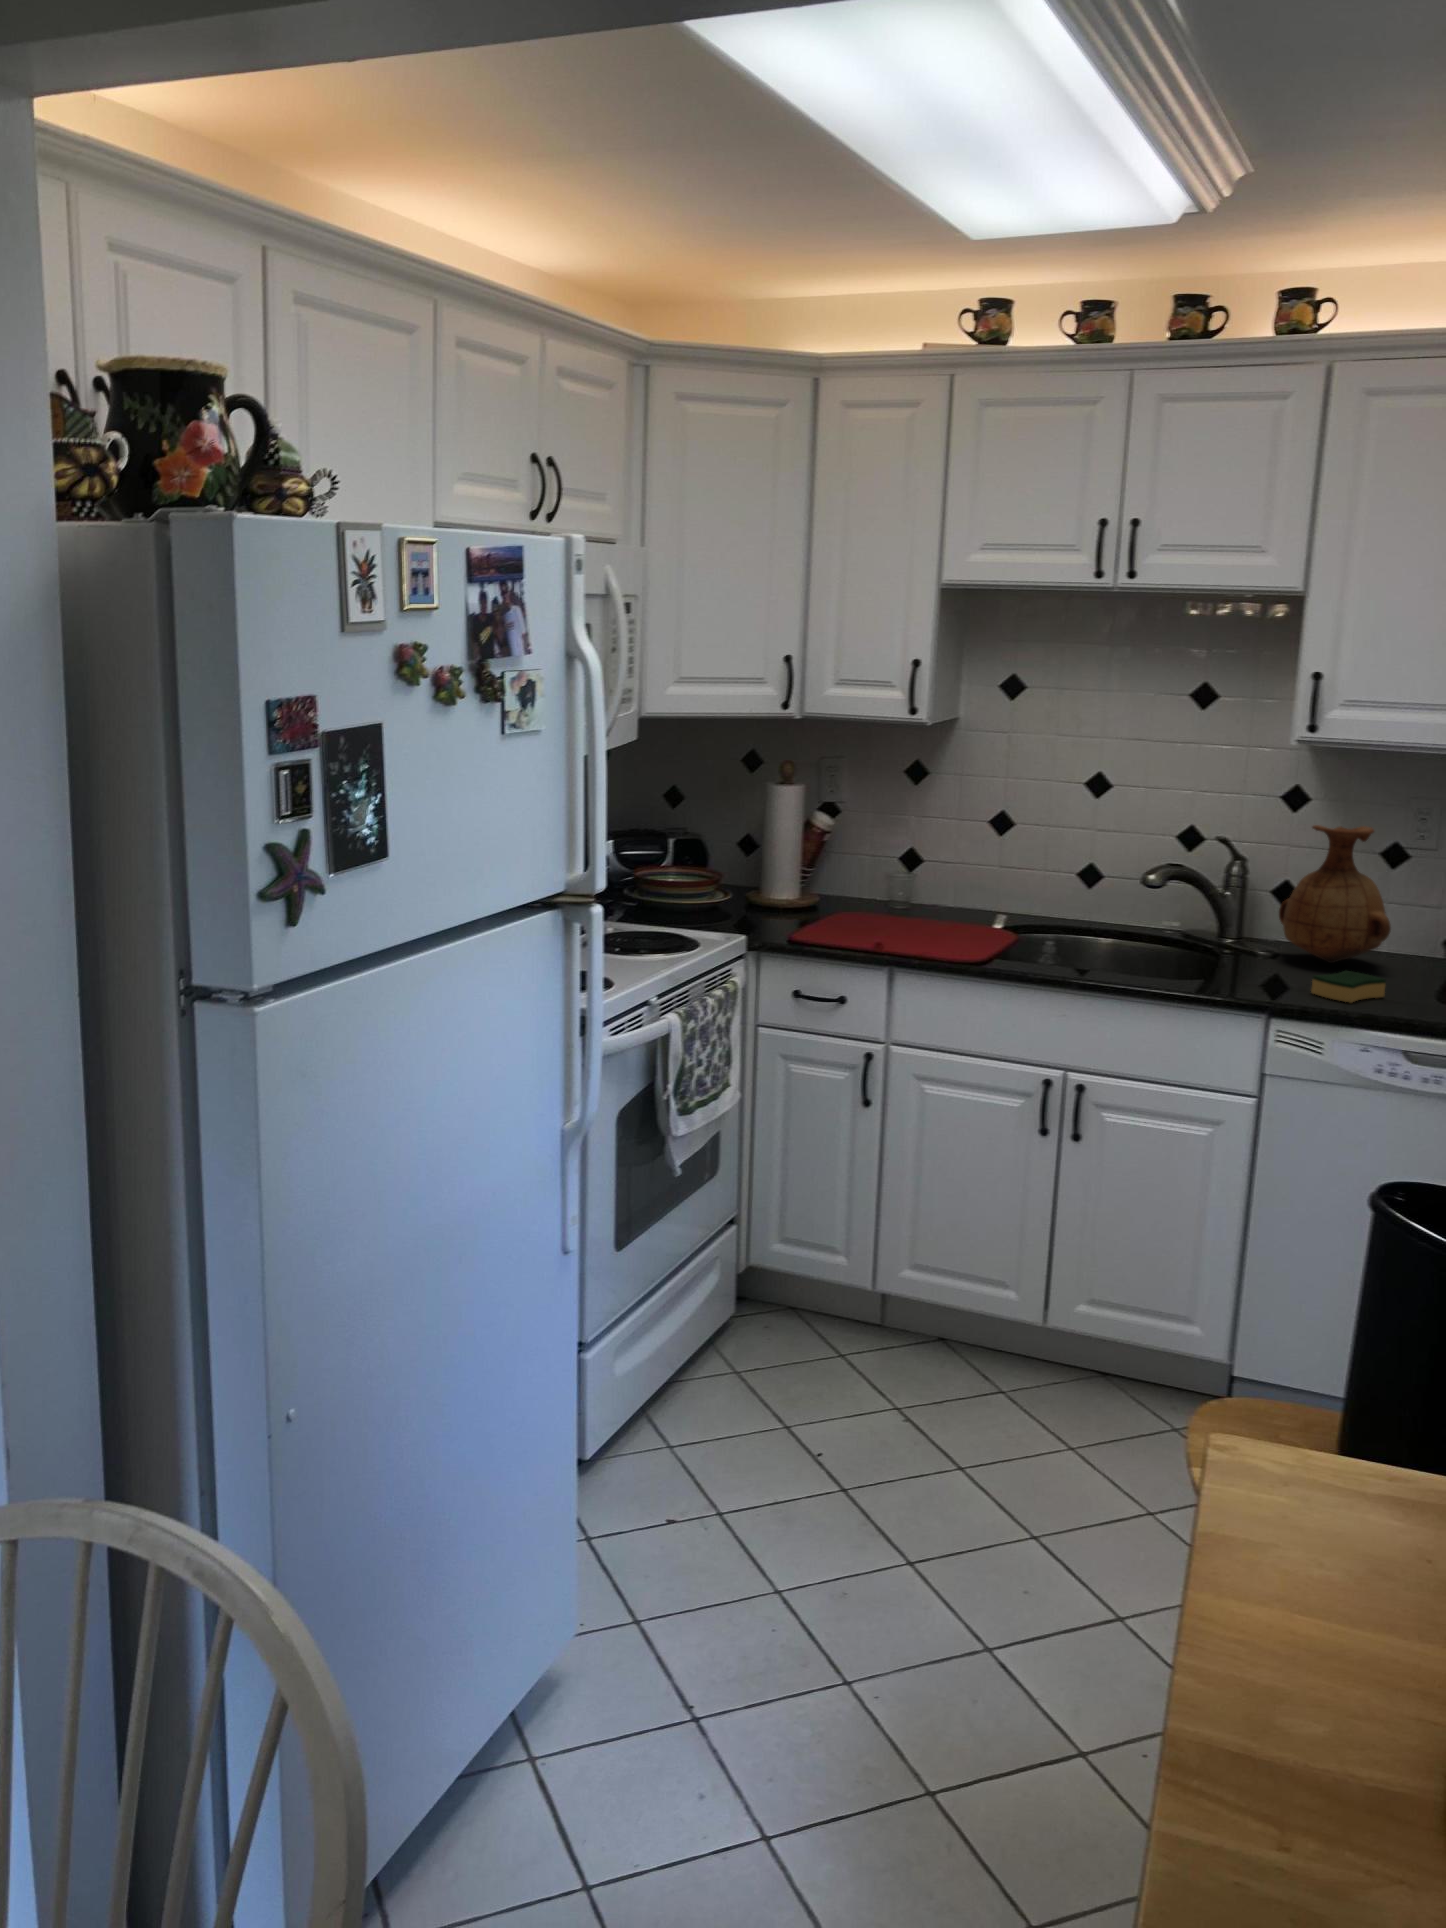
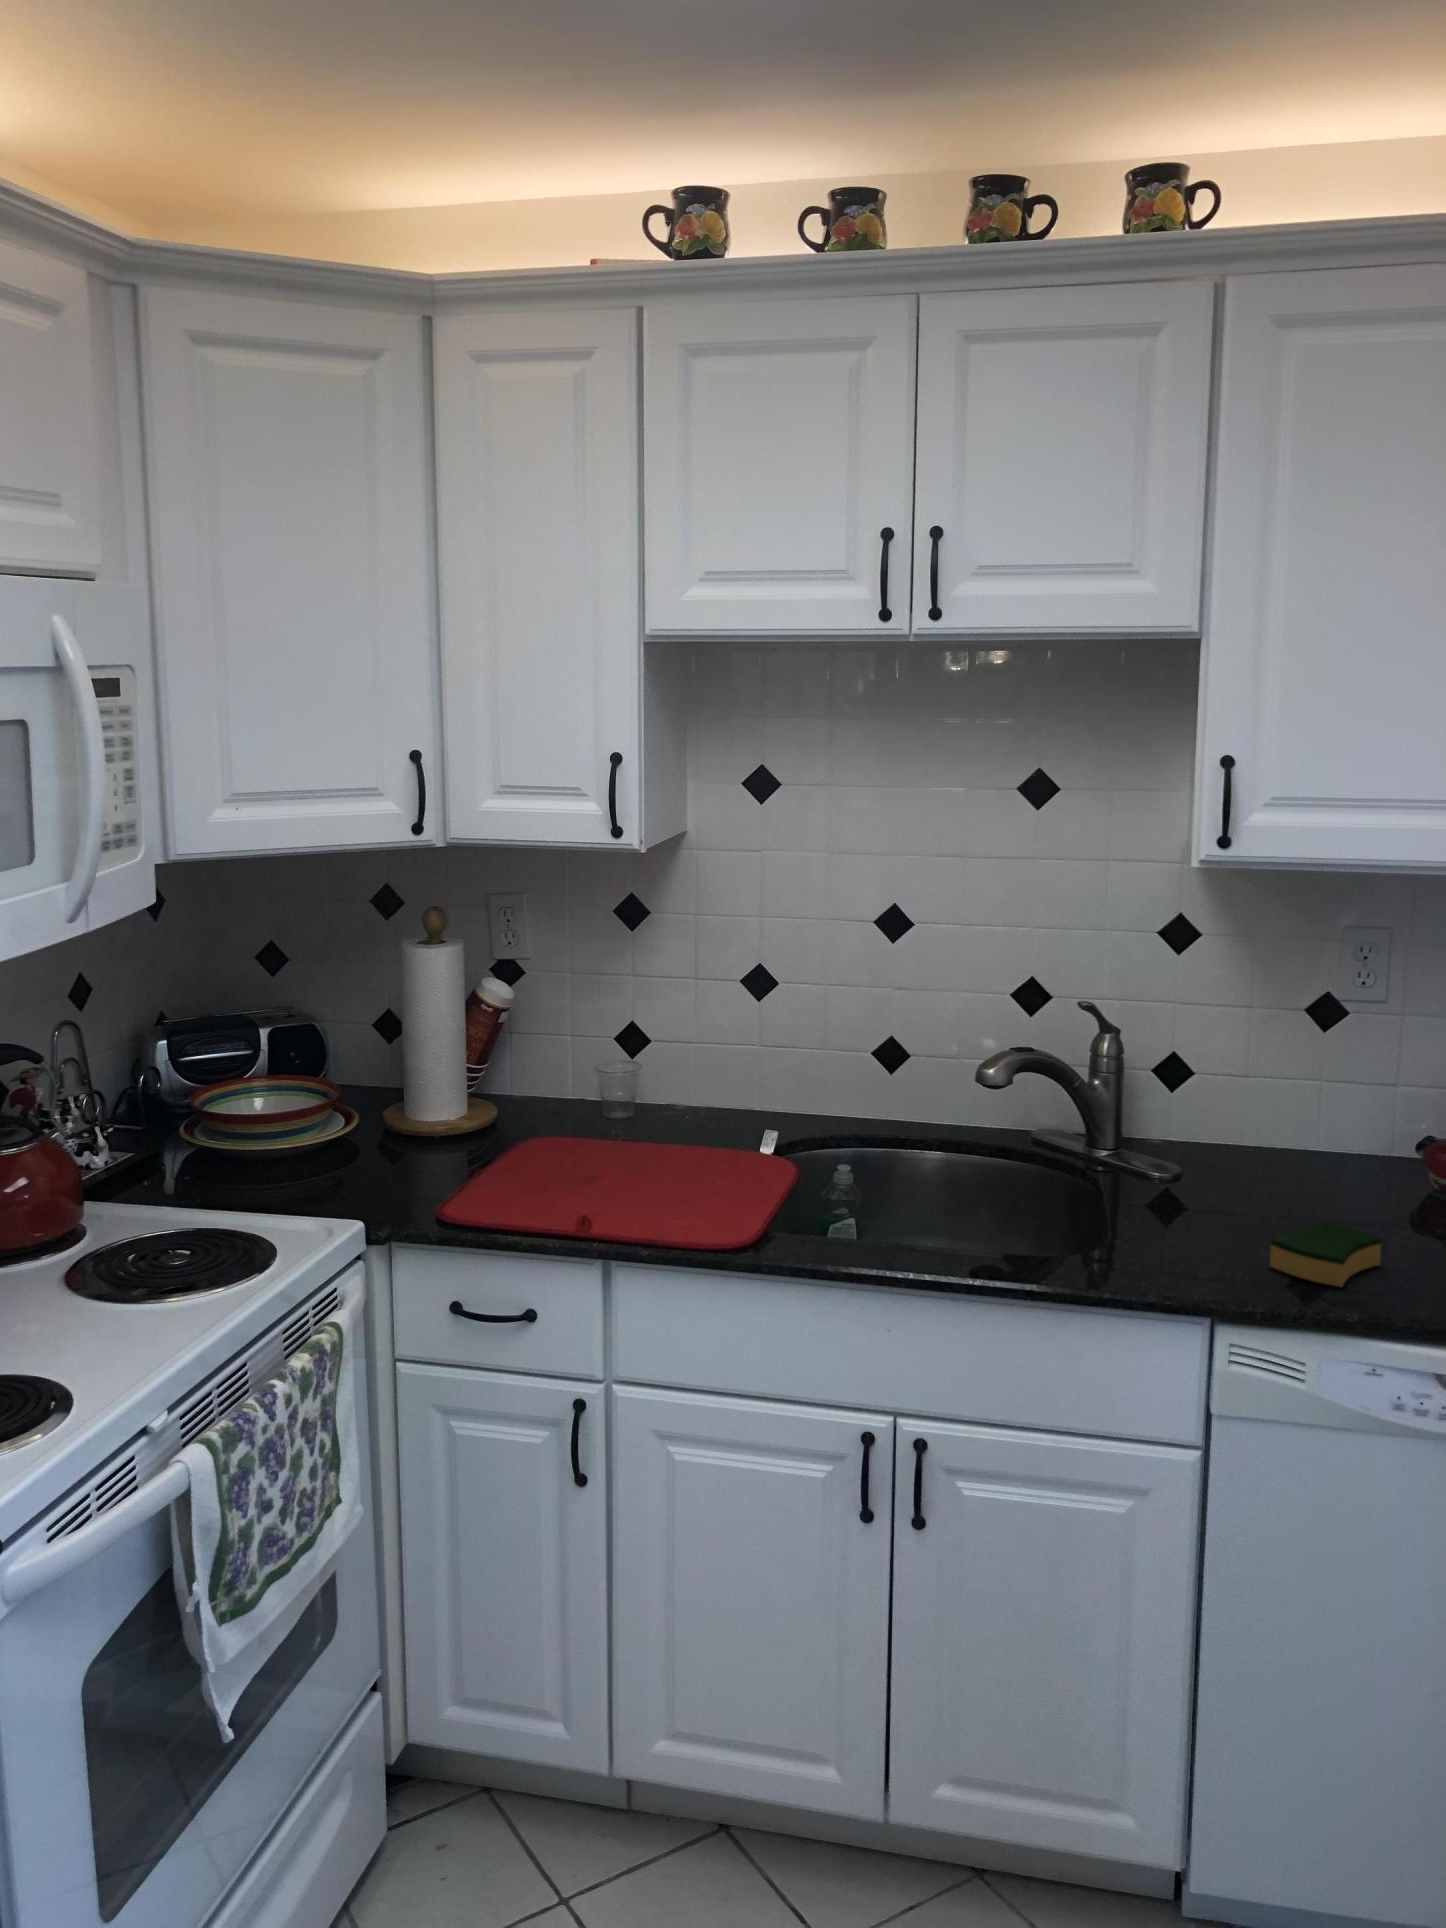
vase: present [1279,825,1391,963] -> none [1174,978,1352,1184]

